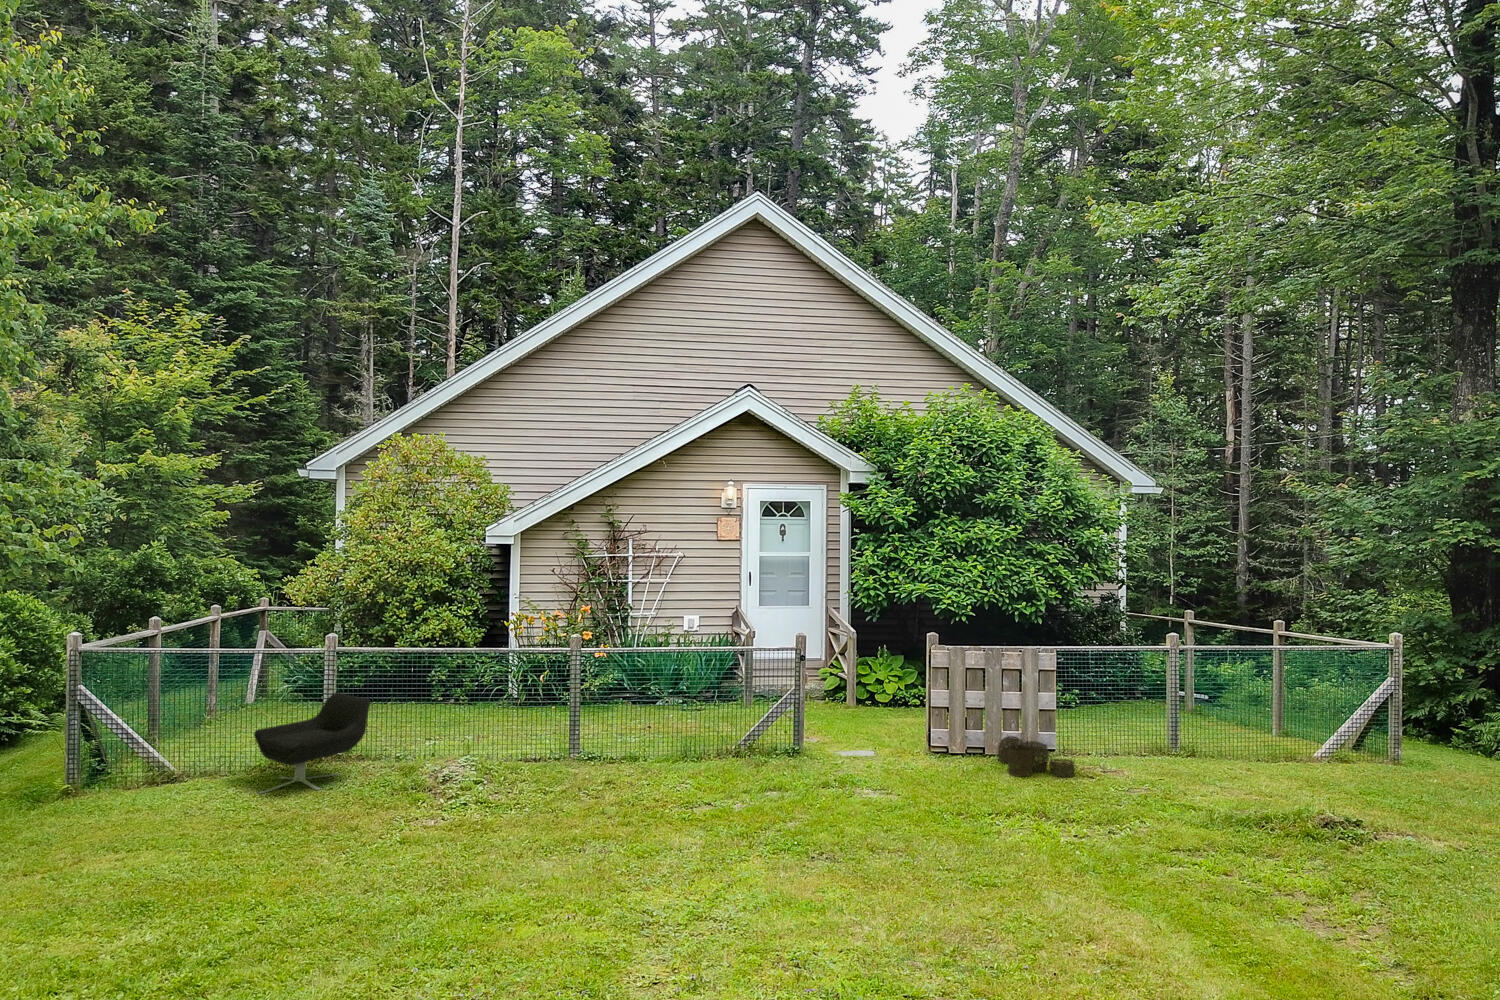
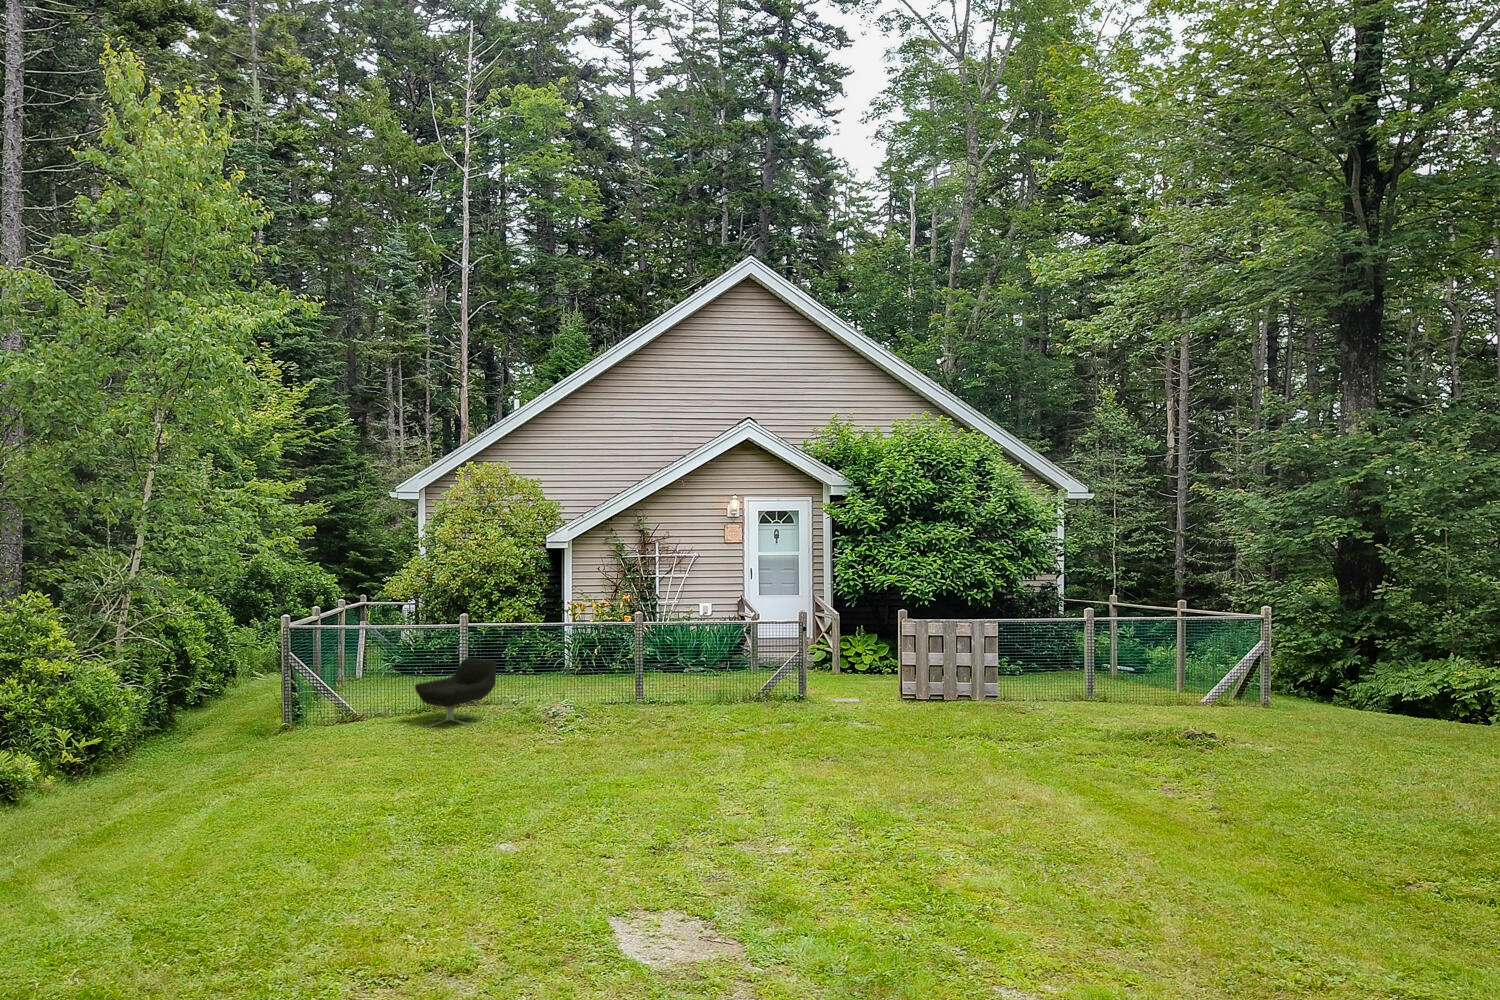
woven basket: present [998,735,1075,777] -> none [953,680,1007,708]

